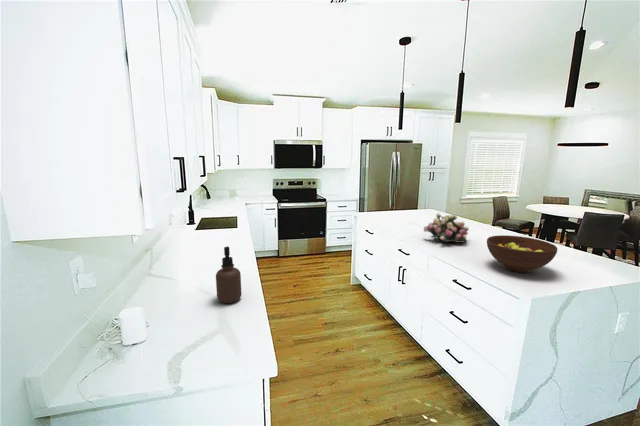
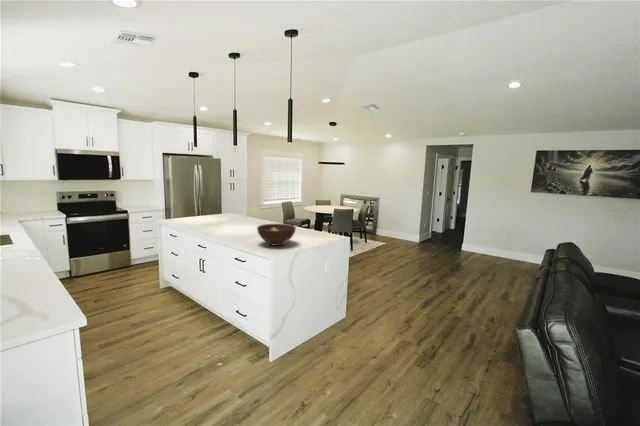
flower arrangement: present [424,213,469,243] -> none [218,213,251,234]
soap dispenser: present [216,246,241,303] -> none [12,248,43,298]

